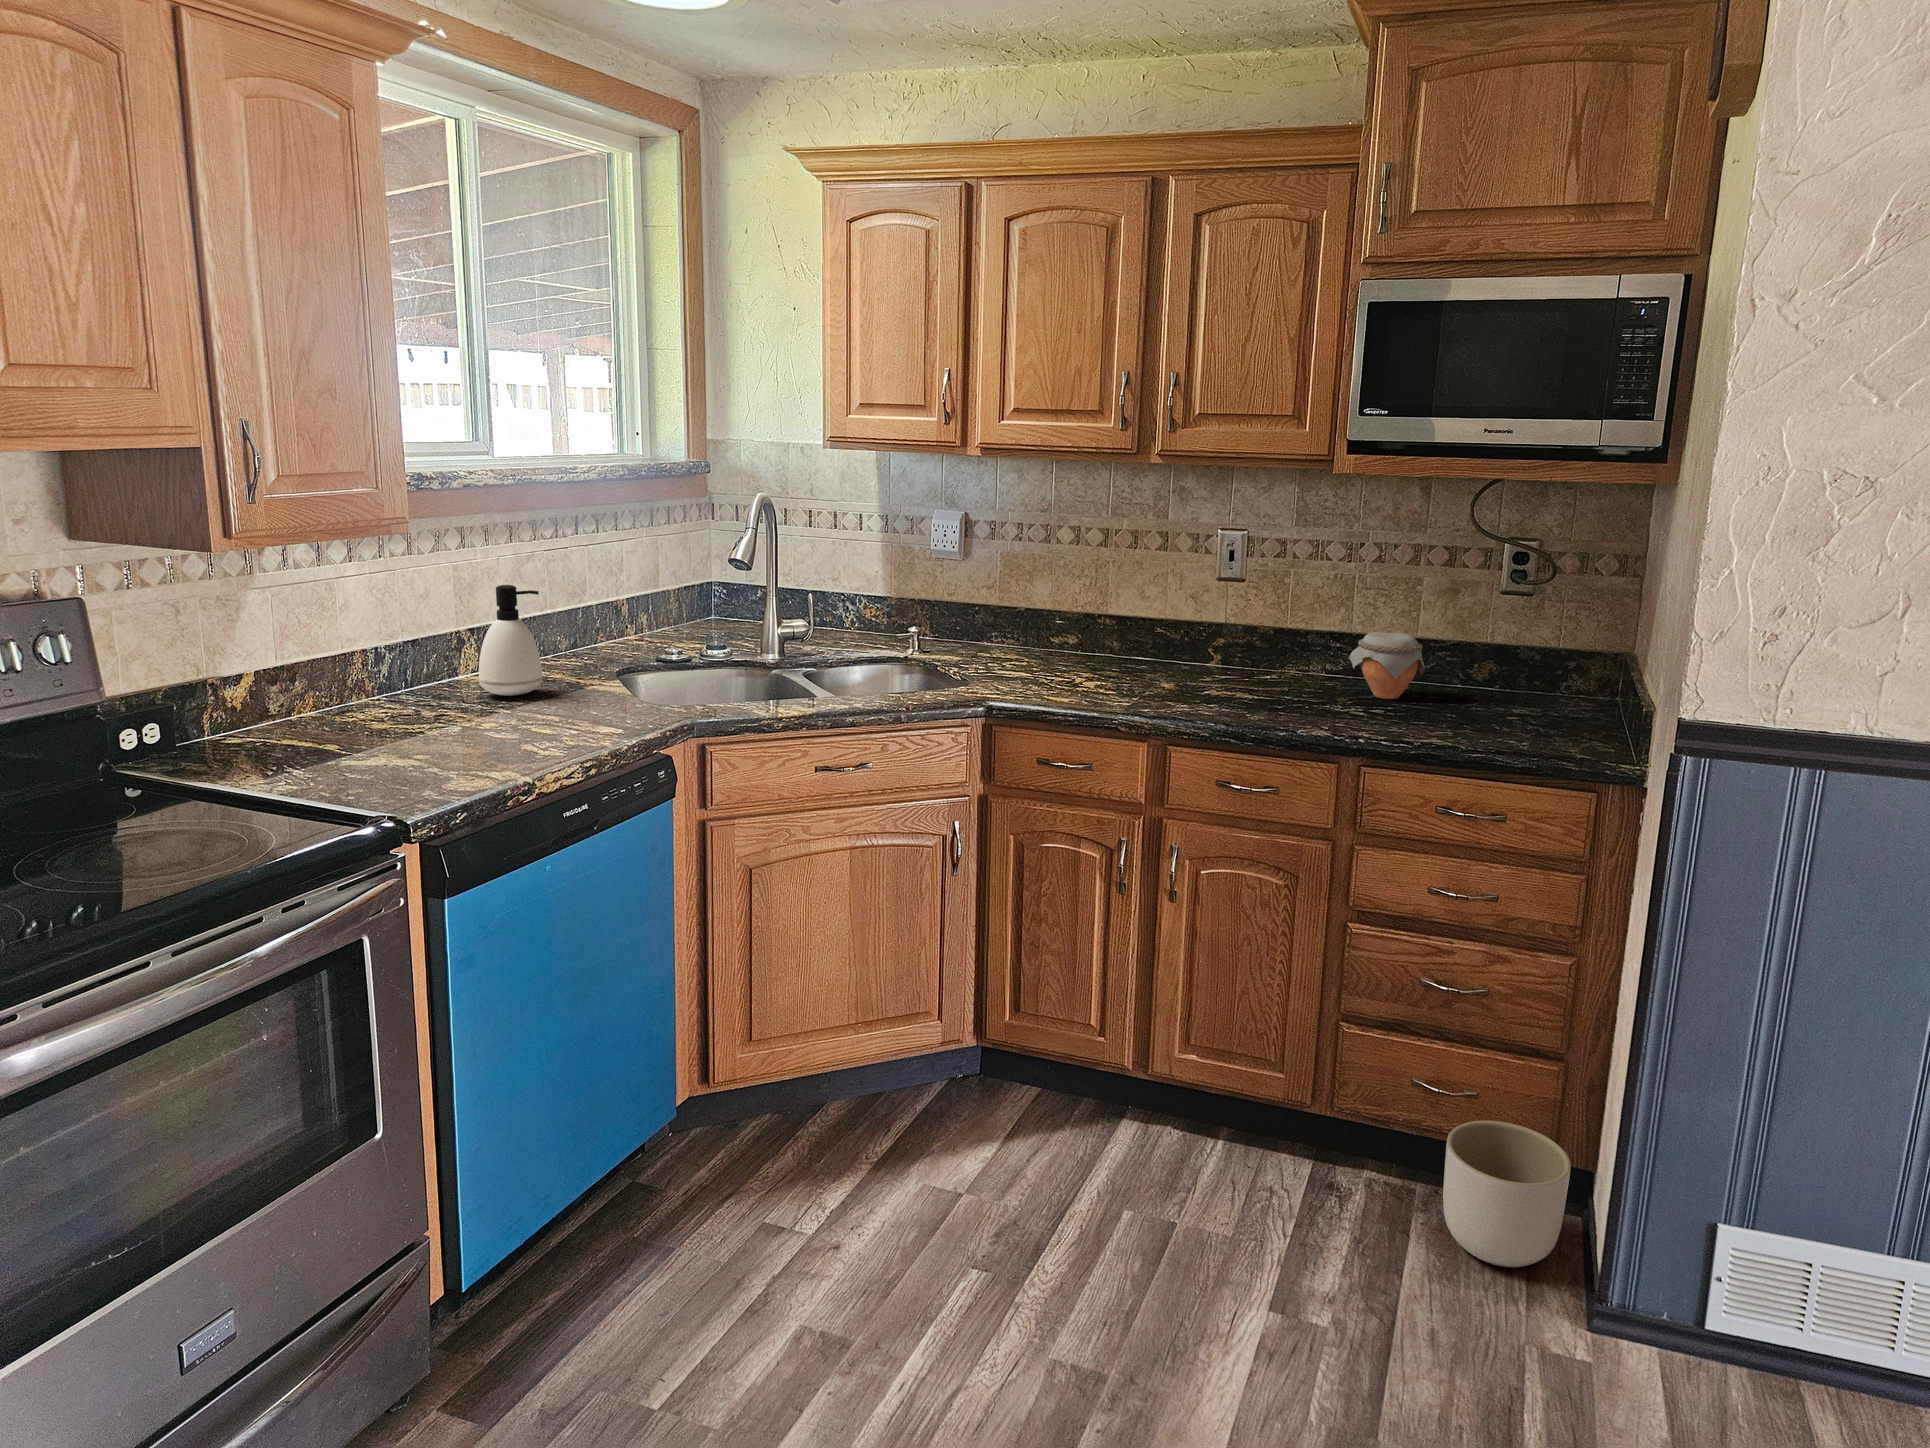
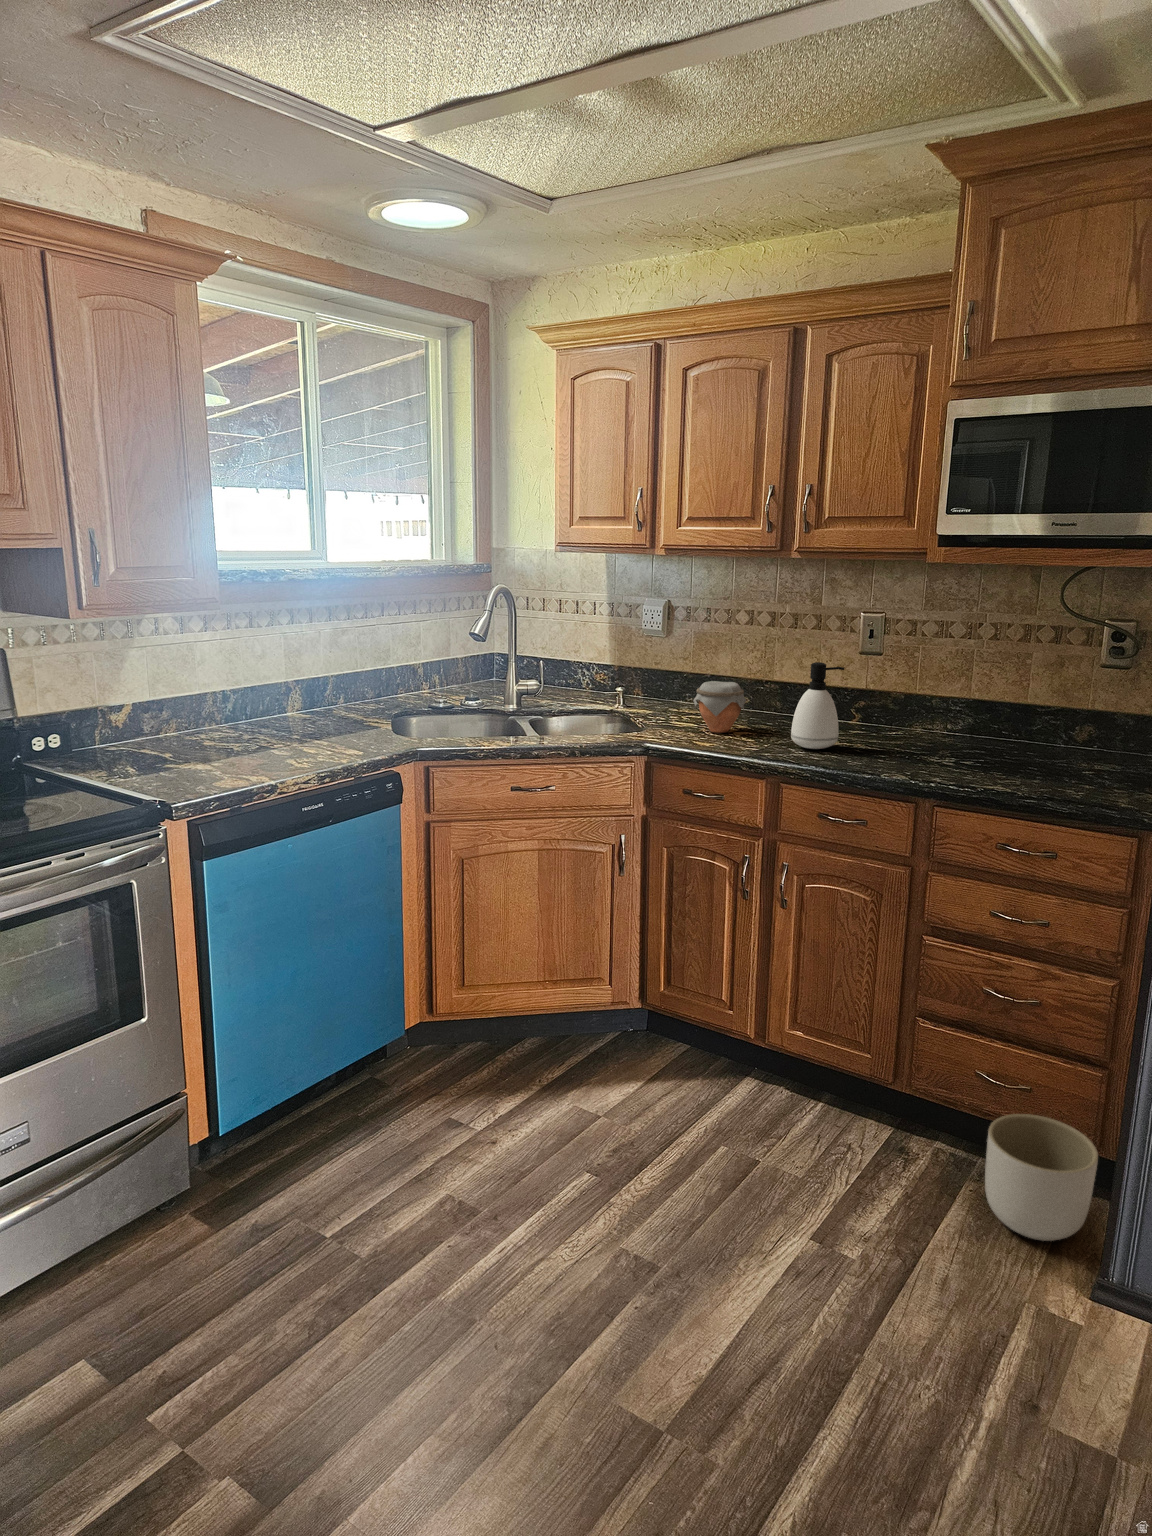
soap dispenser: present [479,585,543,696] -> present [791,662,844,749]
jar: present [1349,632,1425,699] -> present [693,681,746,733]

